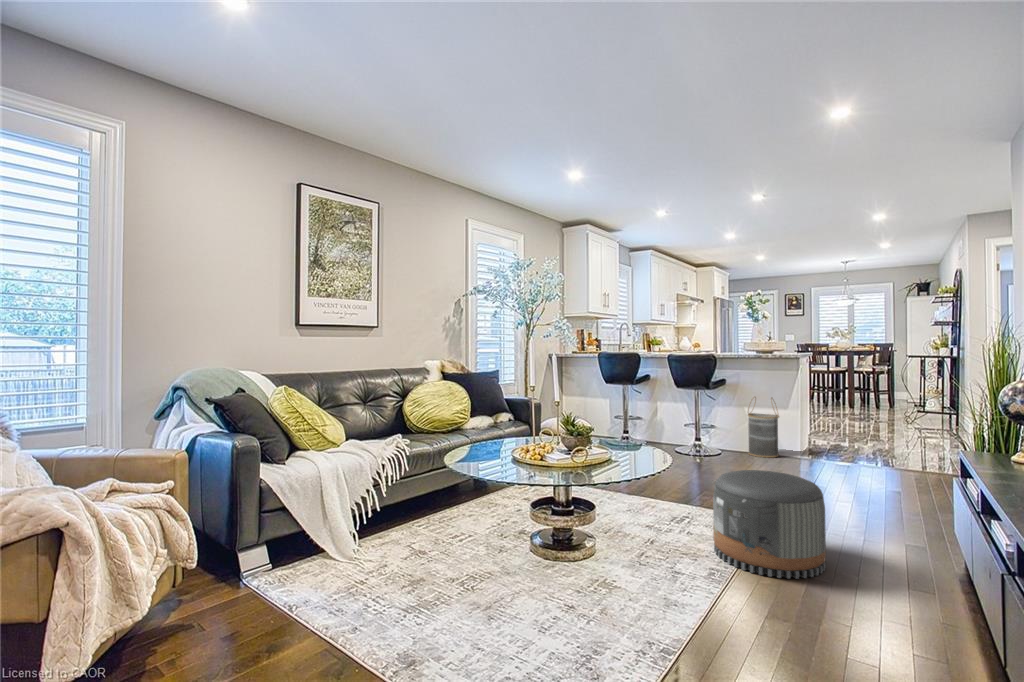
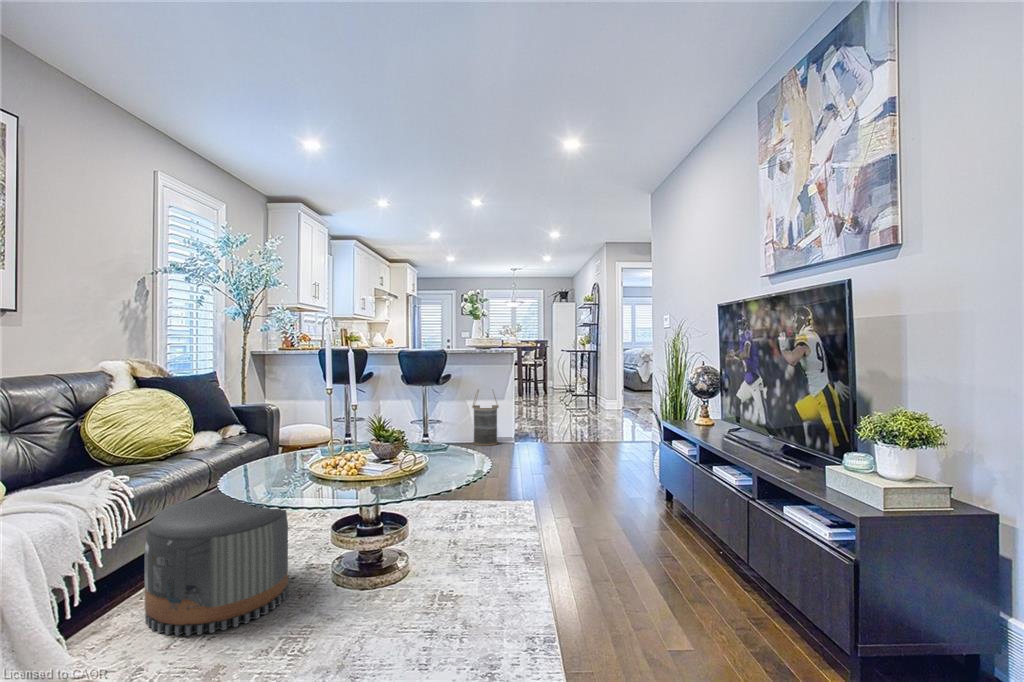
pouf: present [713,470,826,579] -> present [145,494,288,636]

